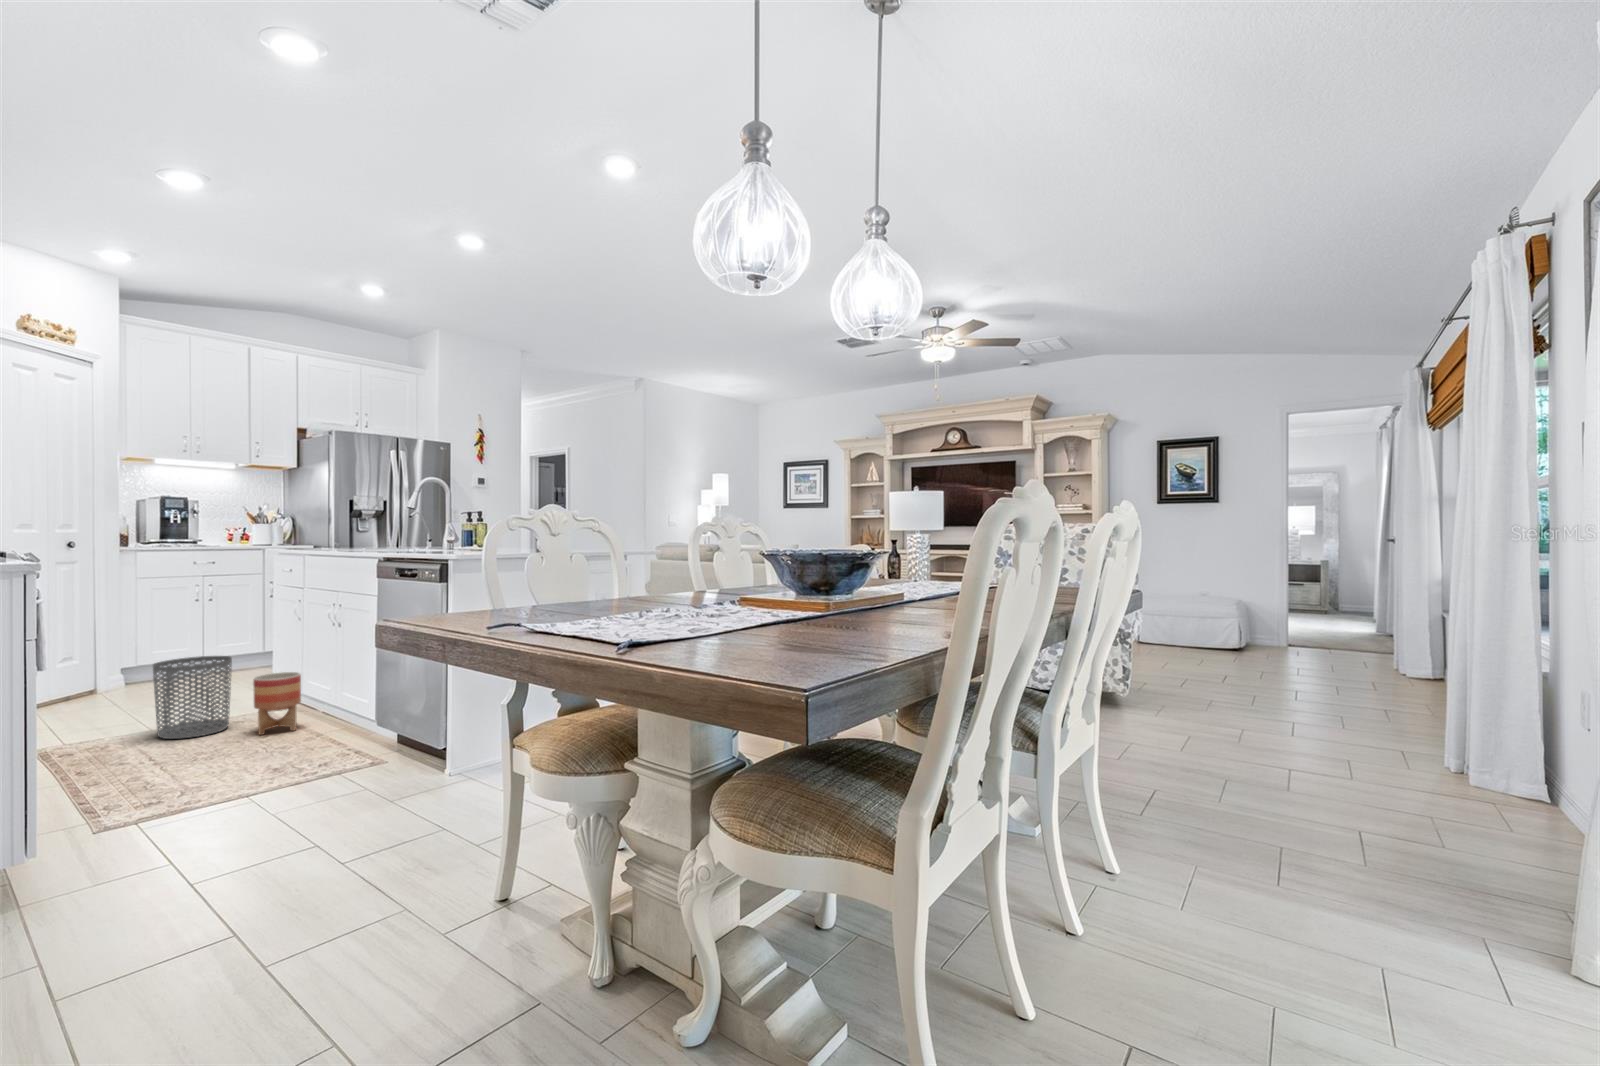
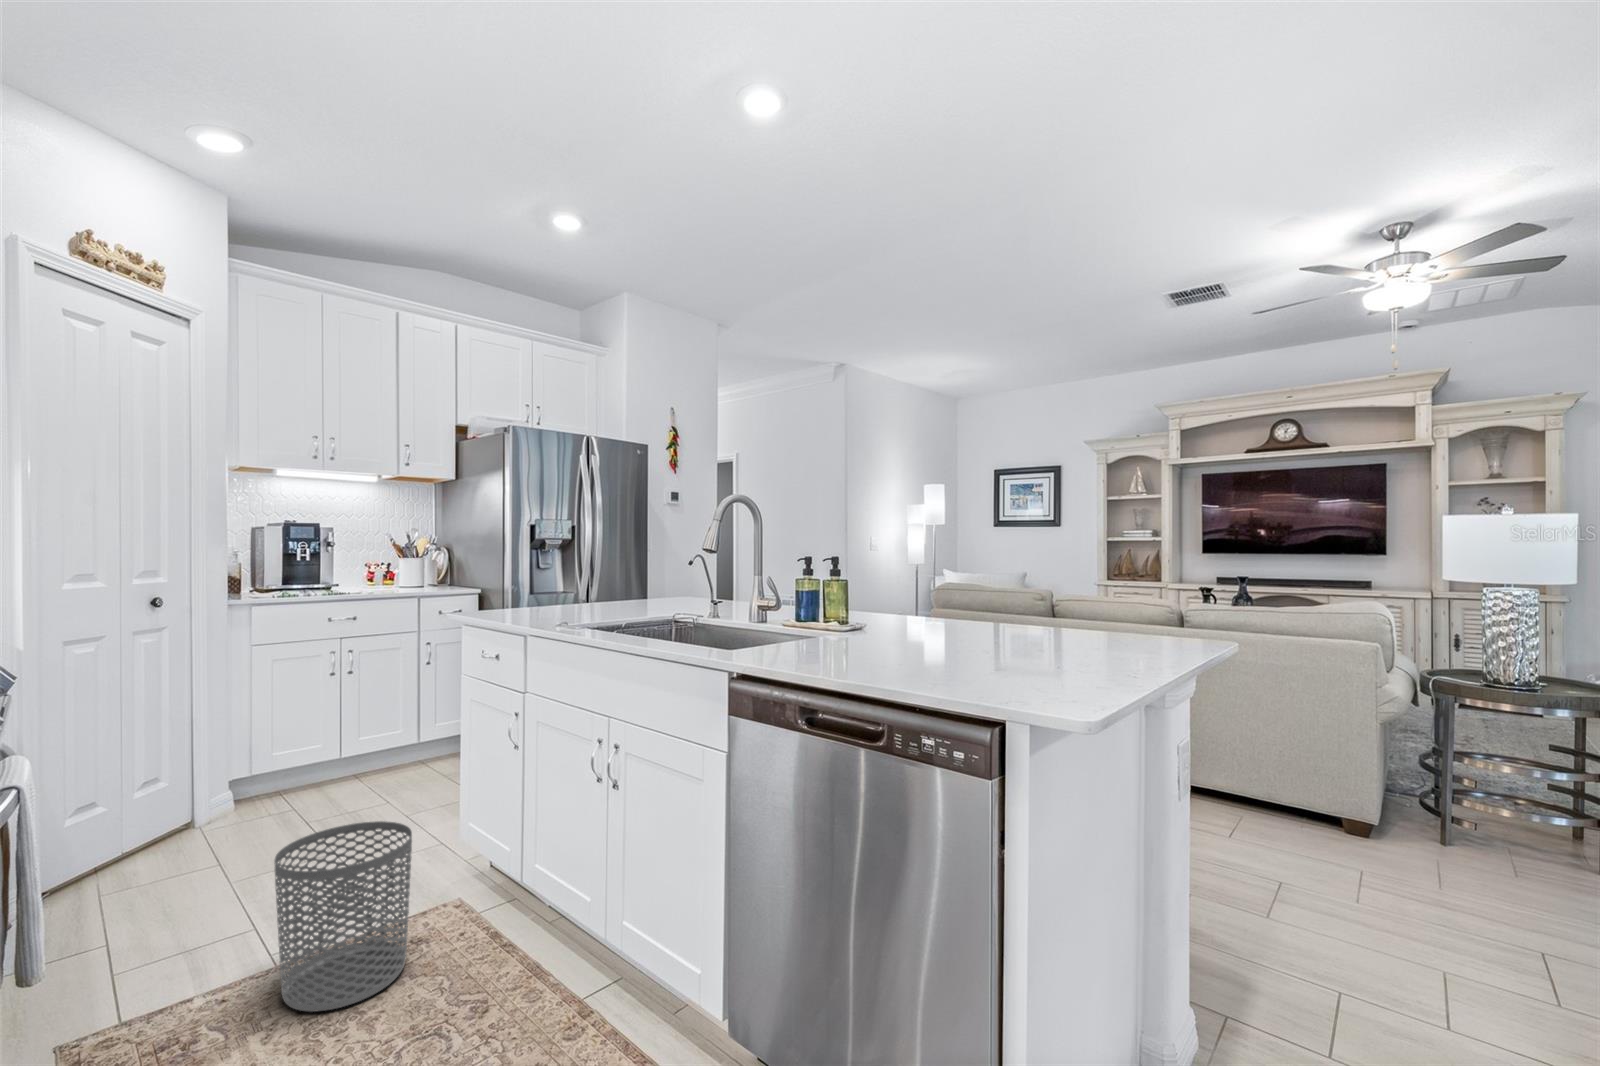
planter: present [253,672,301,735] -> none [457,858,537,1003]

